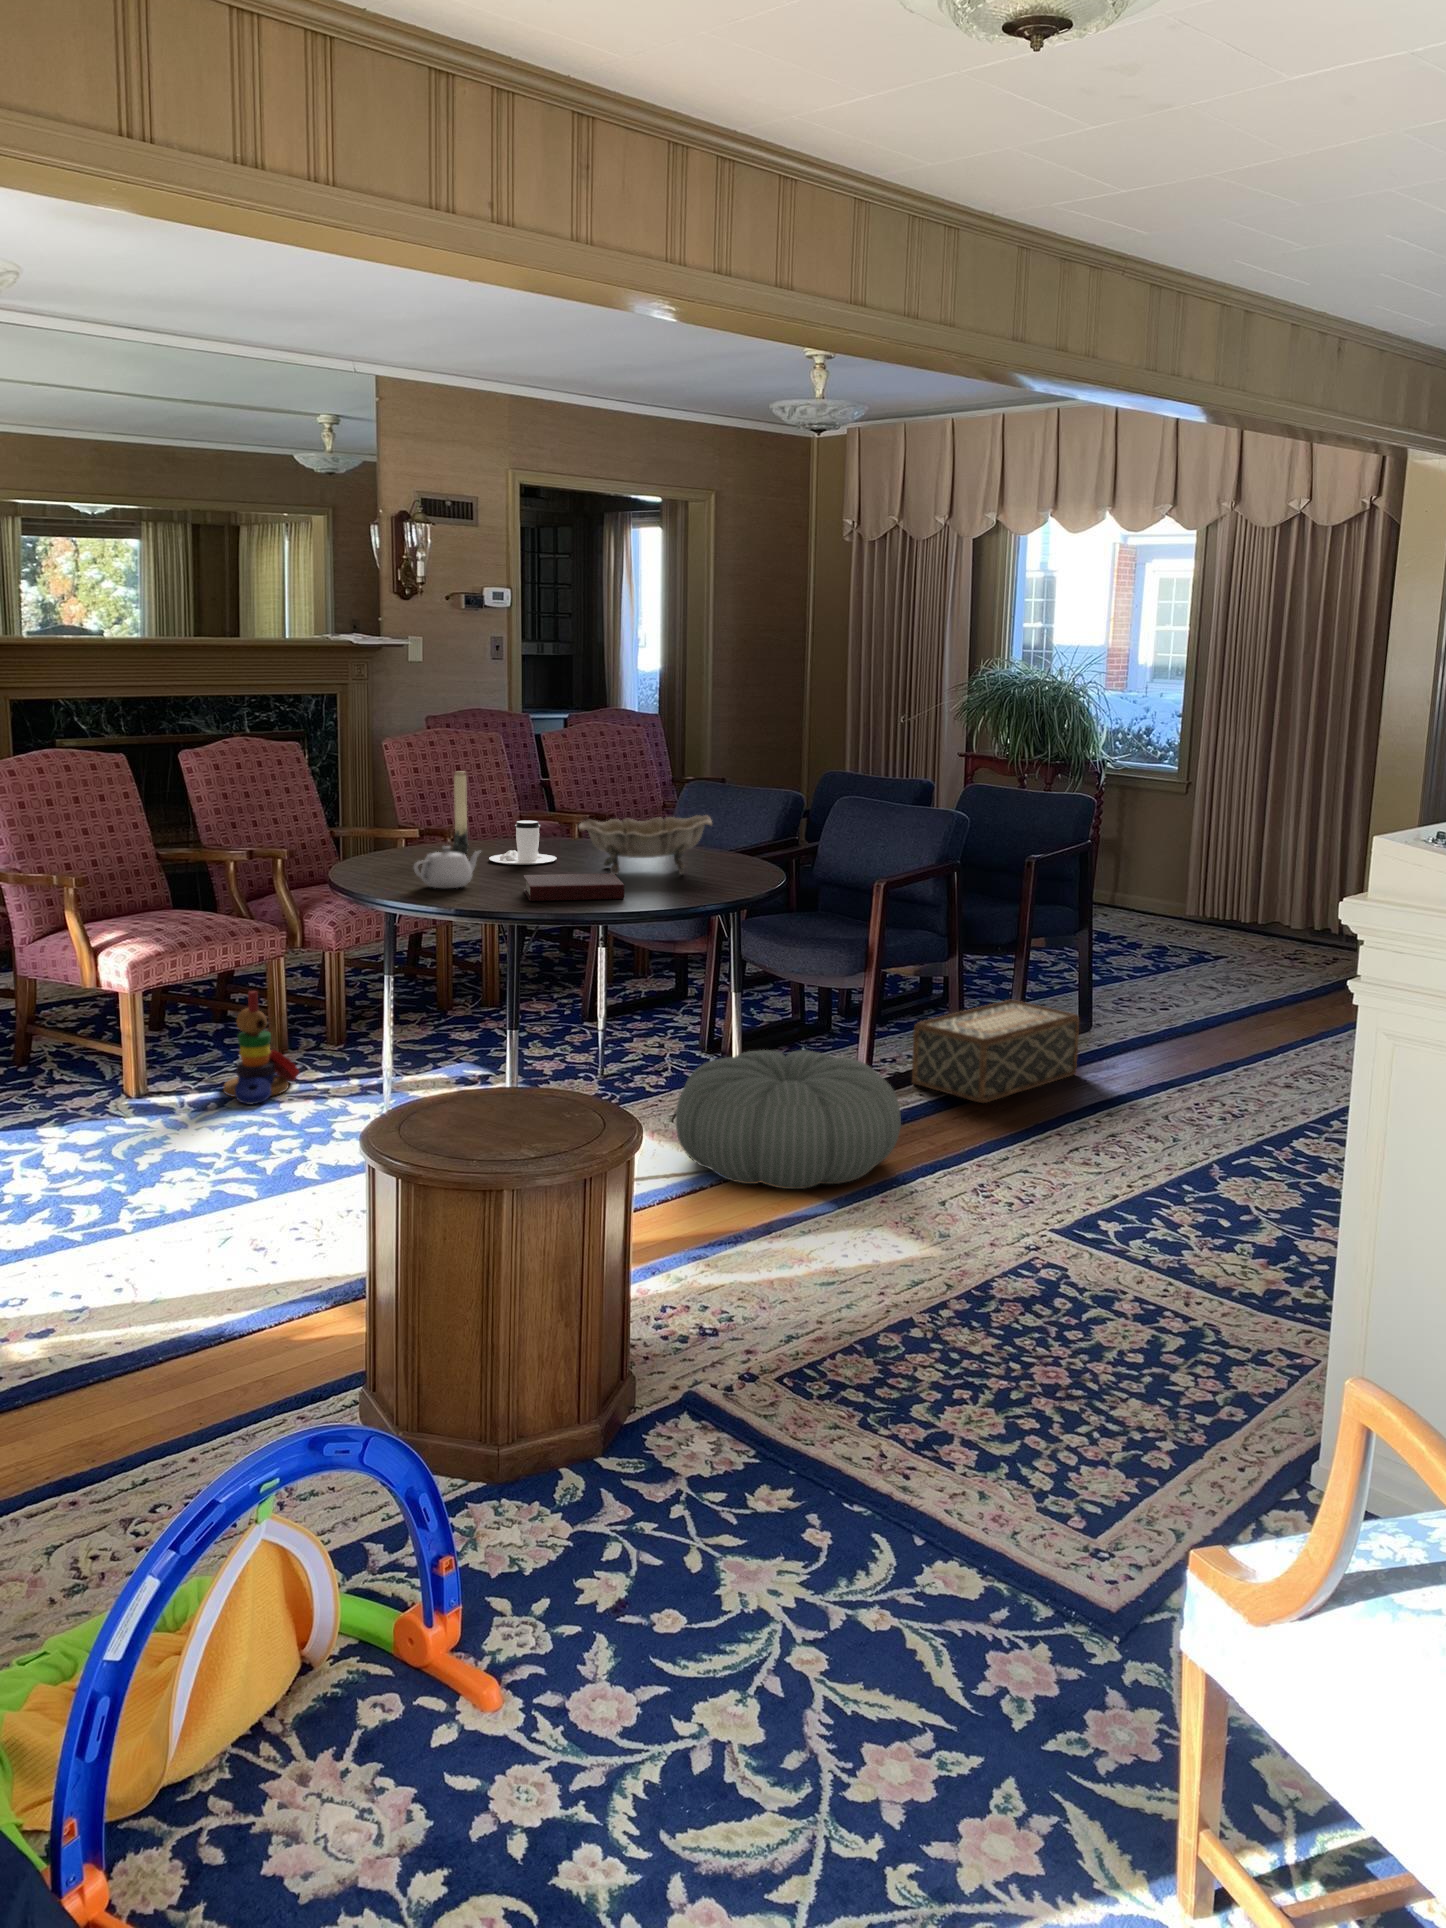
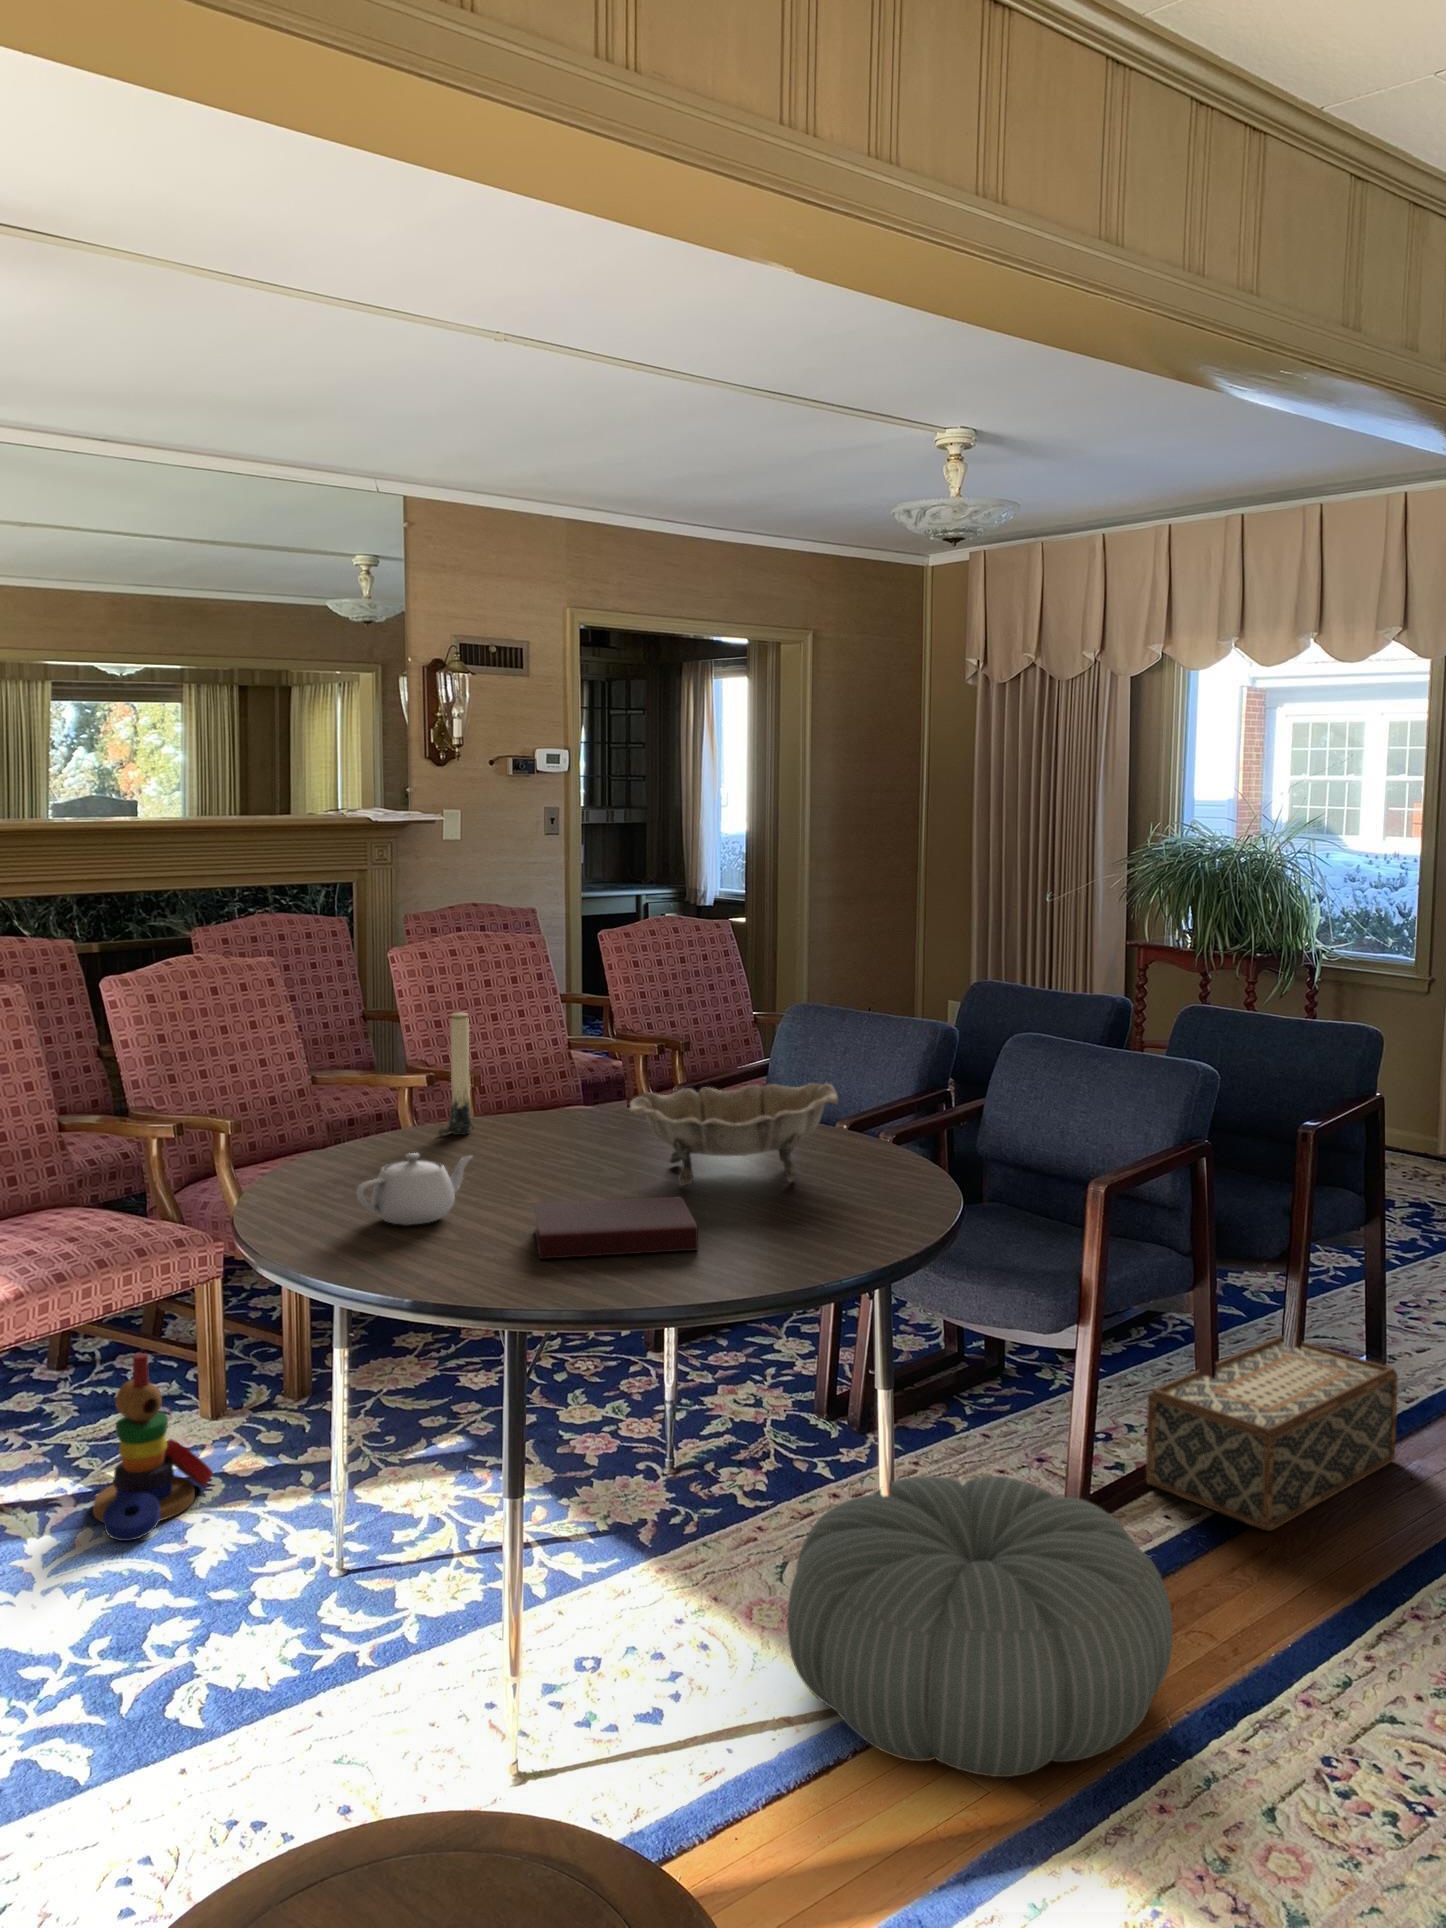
coffee cup: present [489,820,557,865] -> none [497,1089,600,1160]

